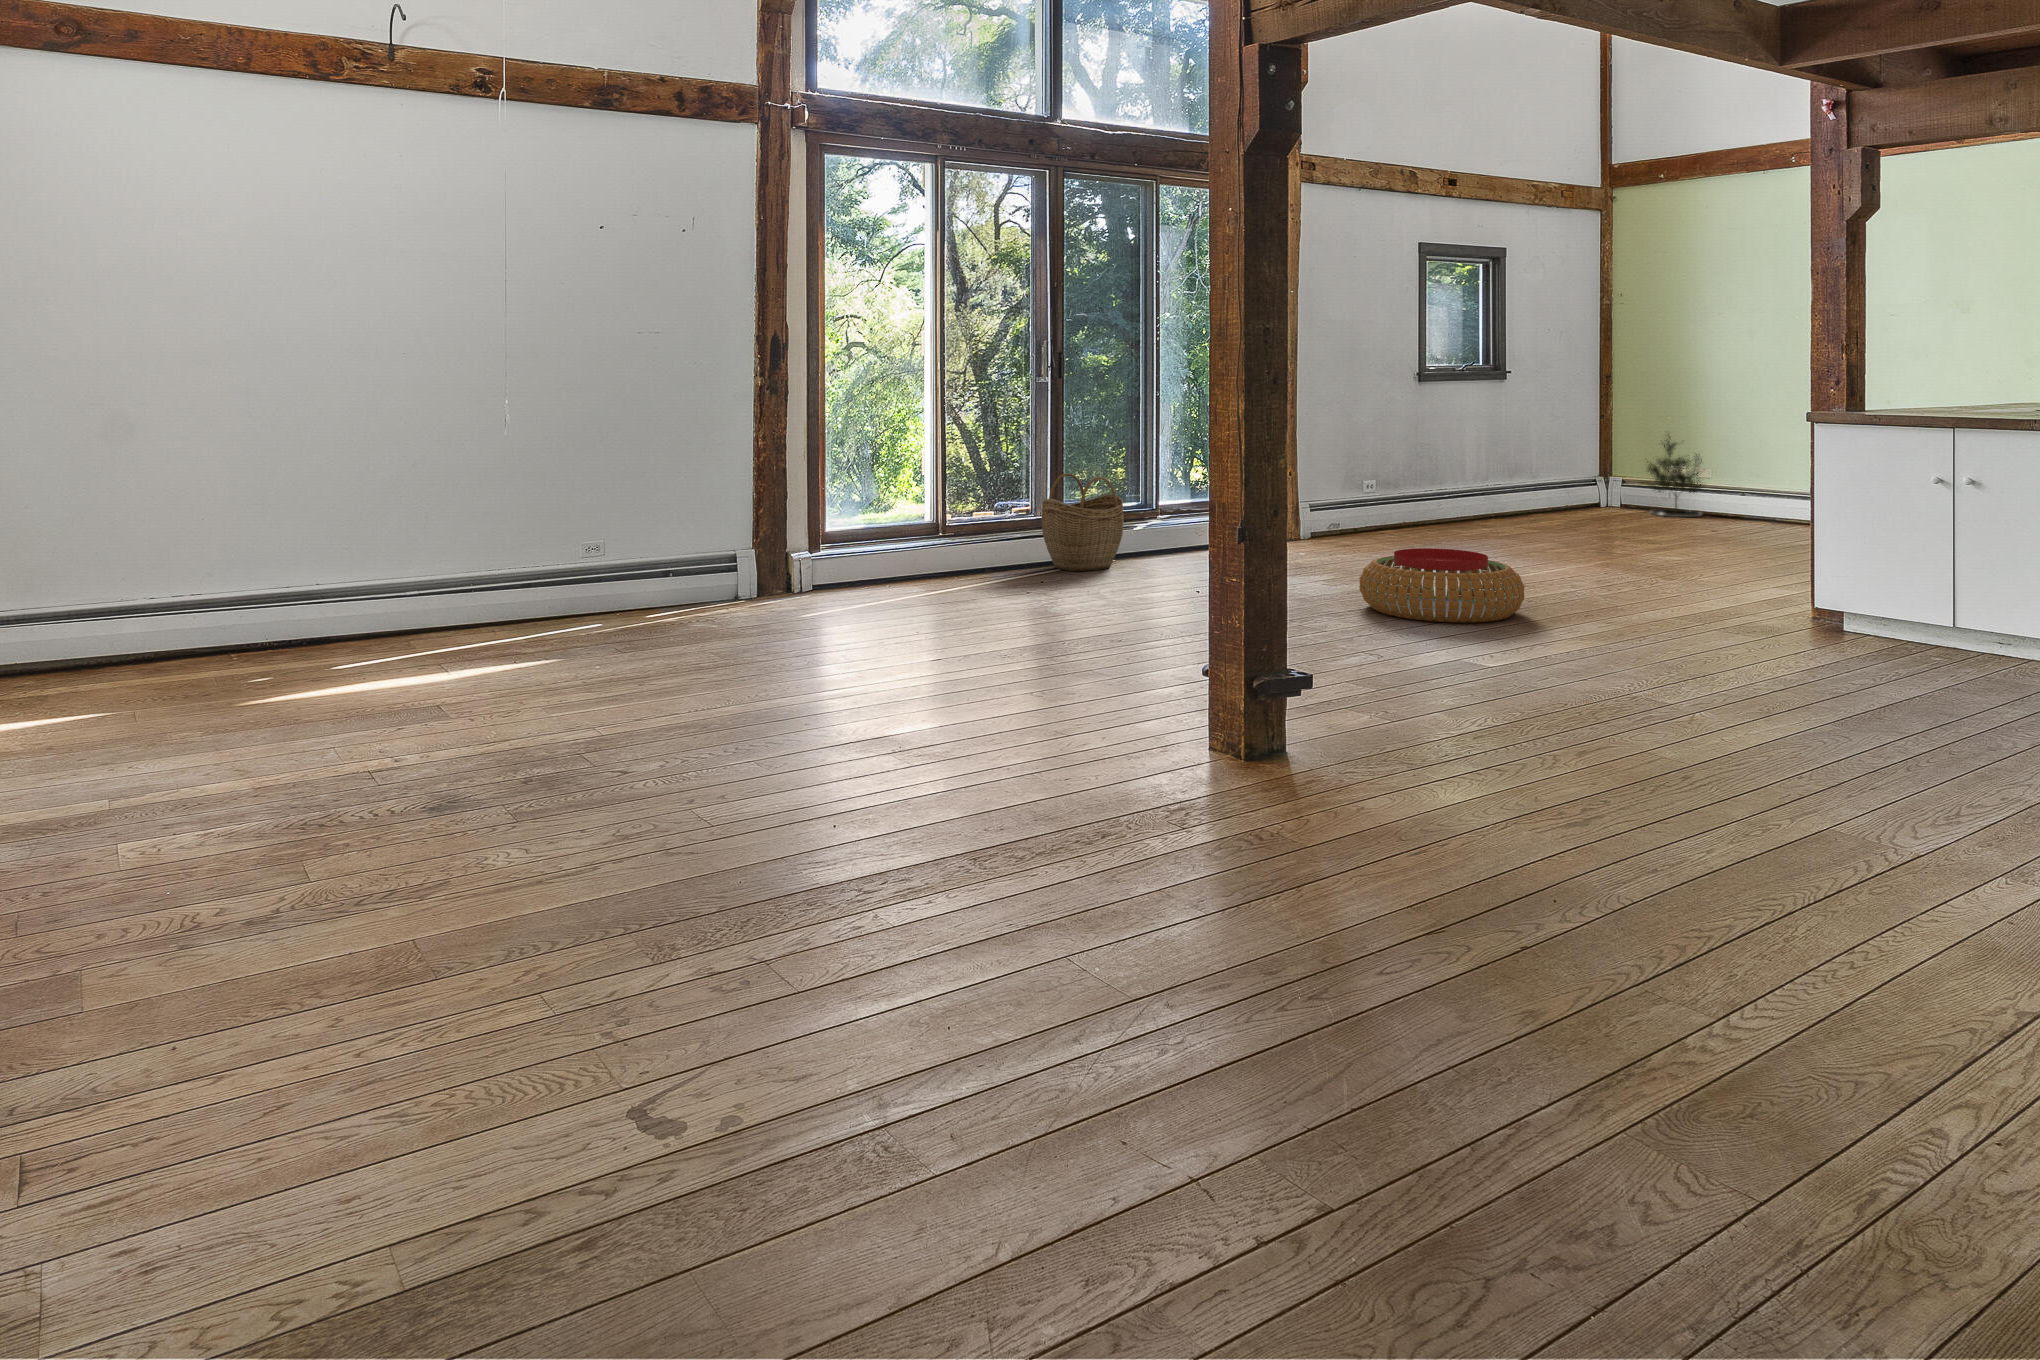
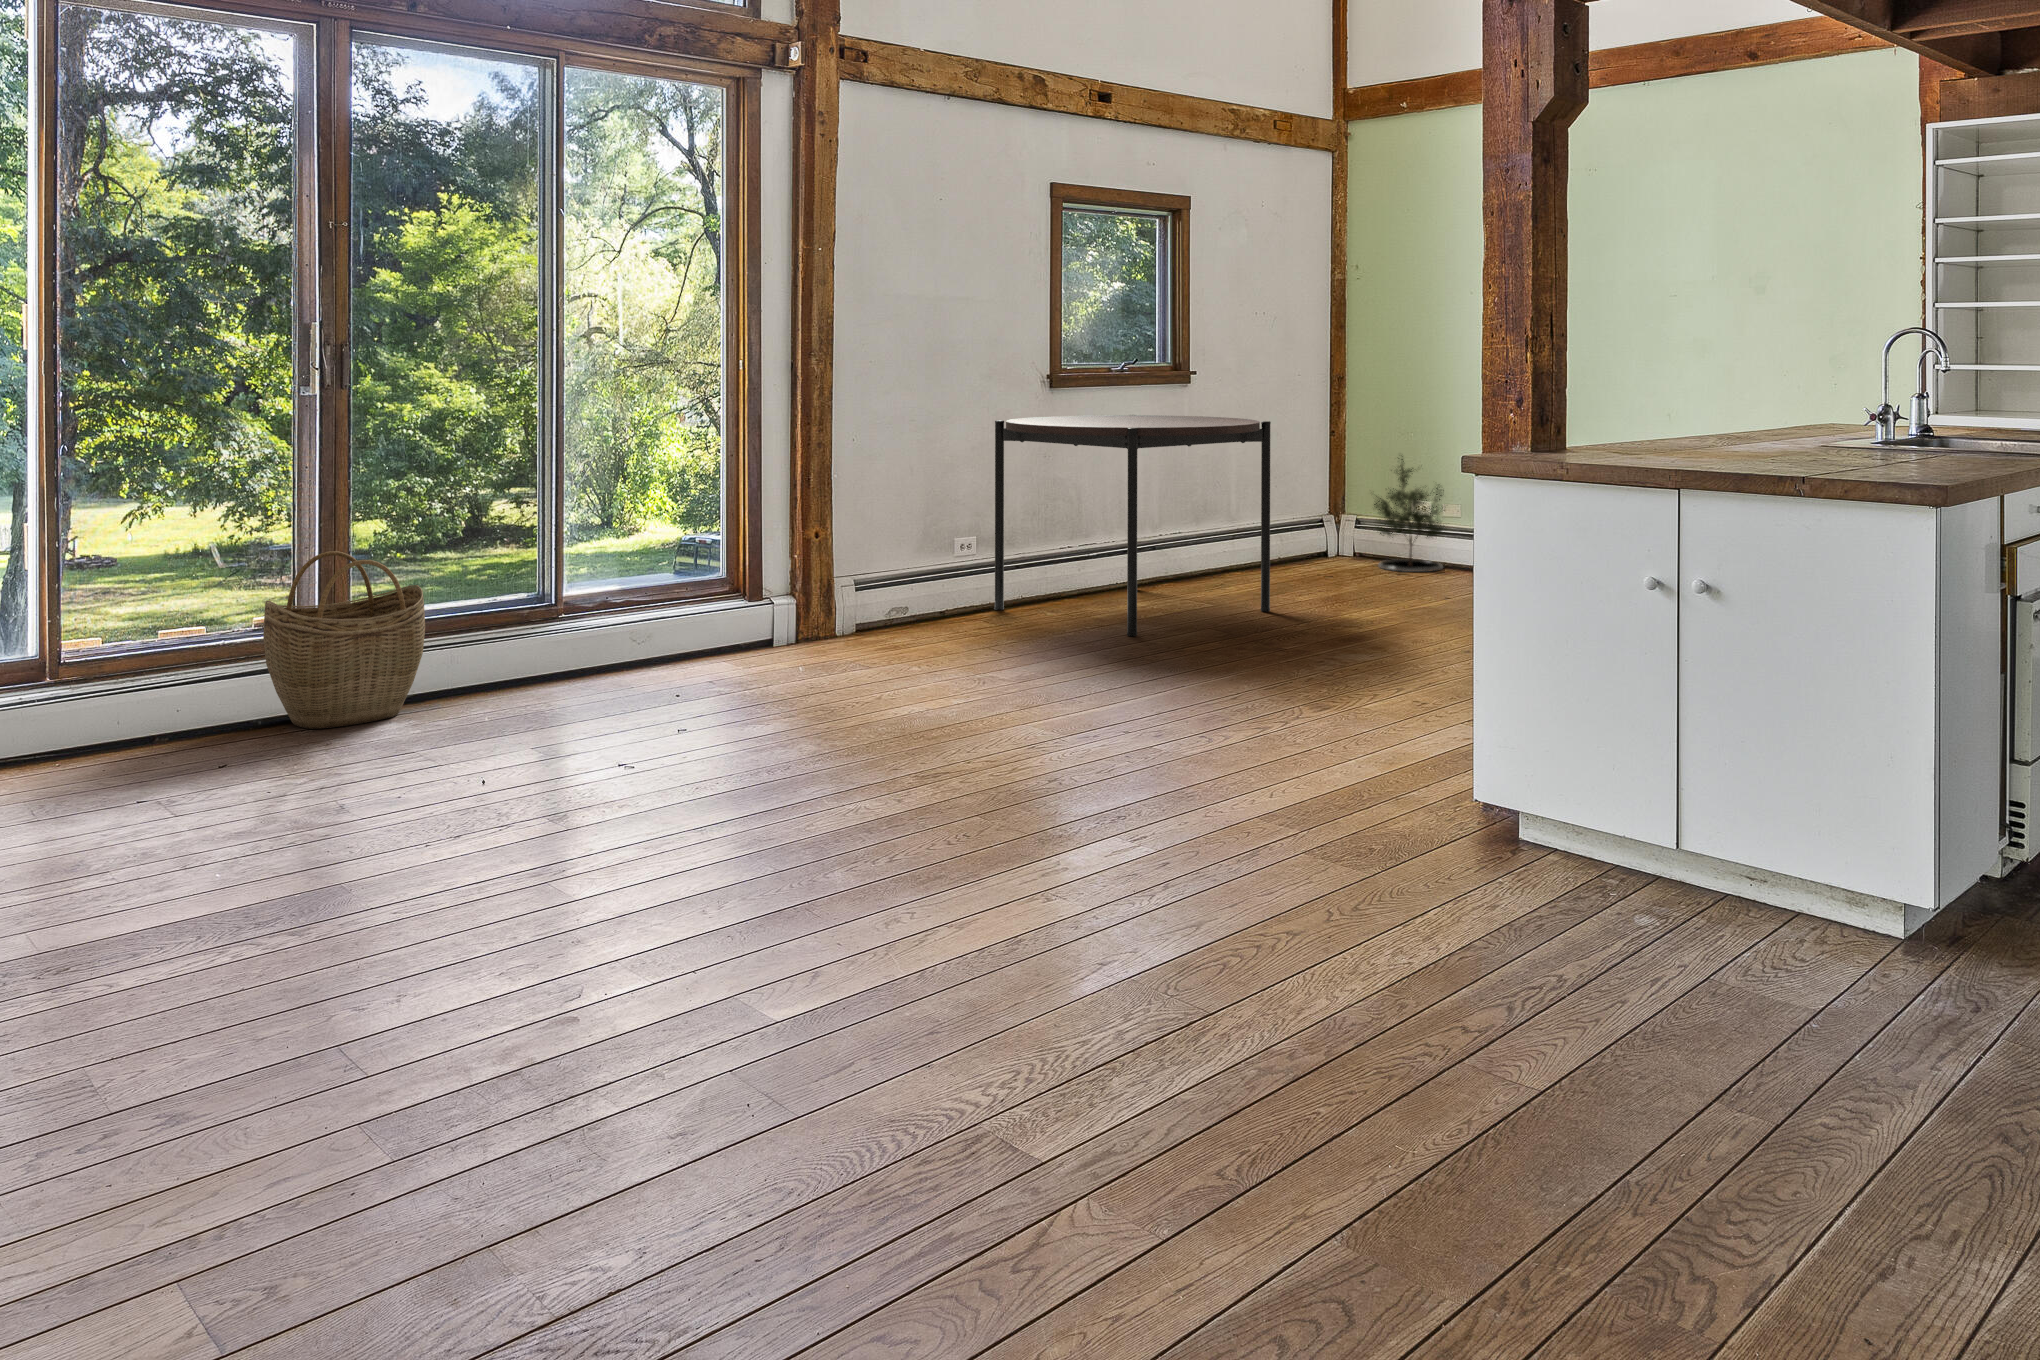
dining table: none [1396,402,1594,545] -> present [995,415,1271,636]
pouf: present [1359,548,1525,623] -> none [697,694,986,853]

